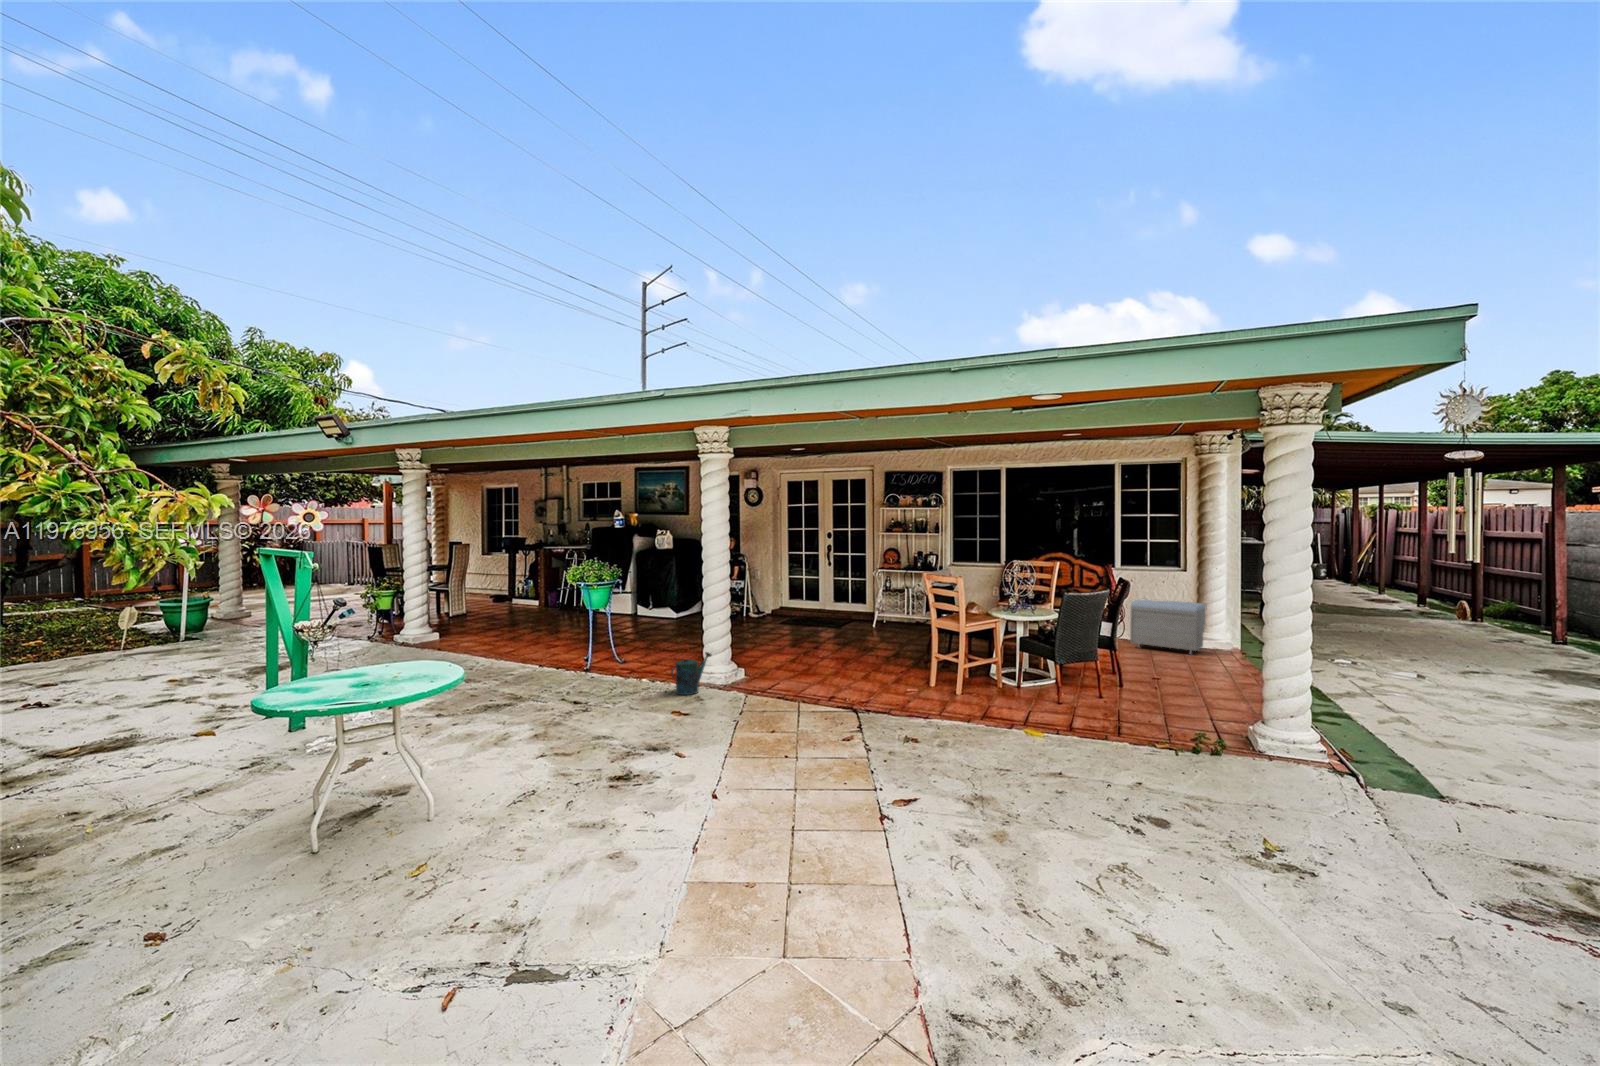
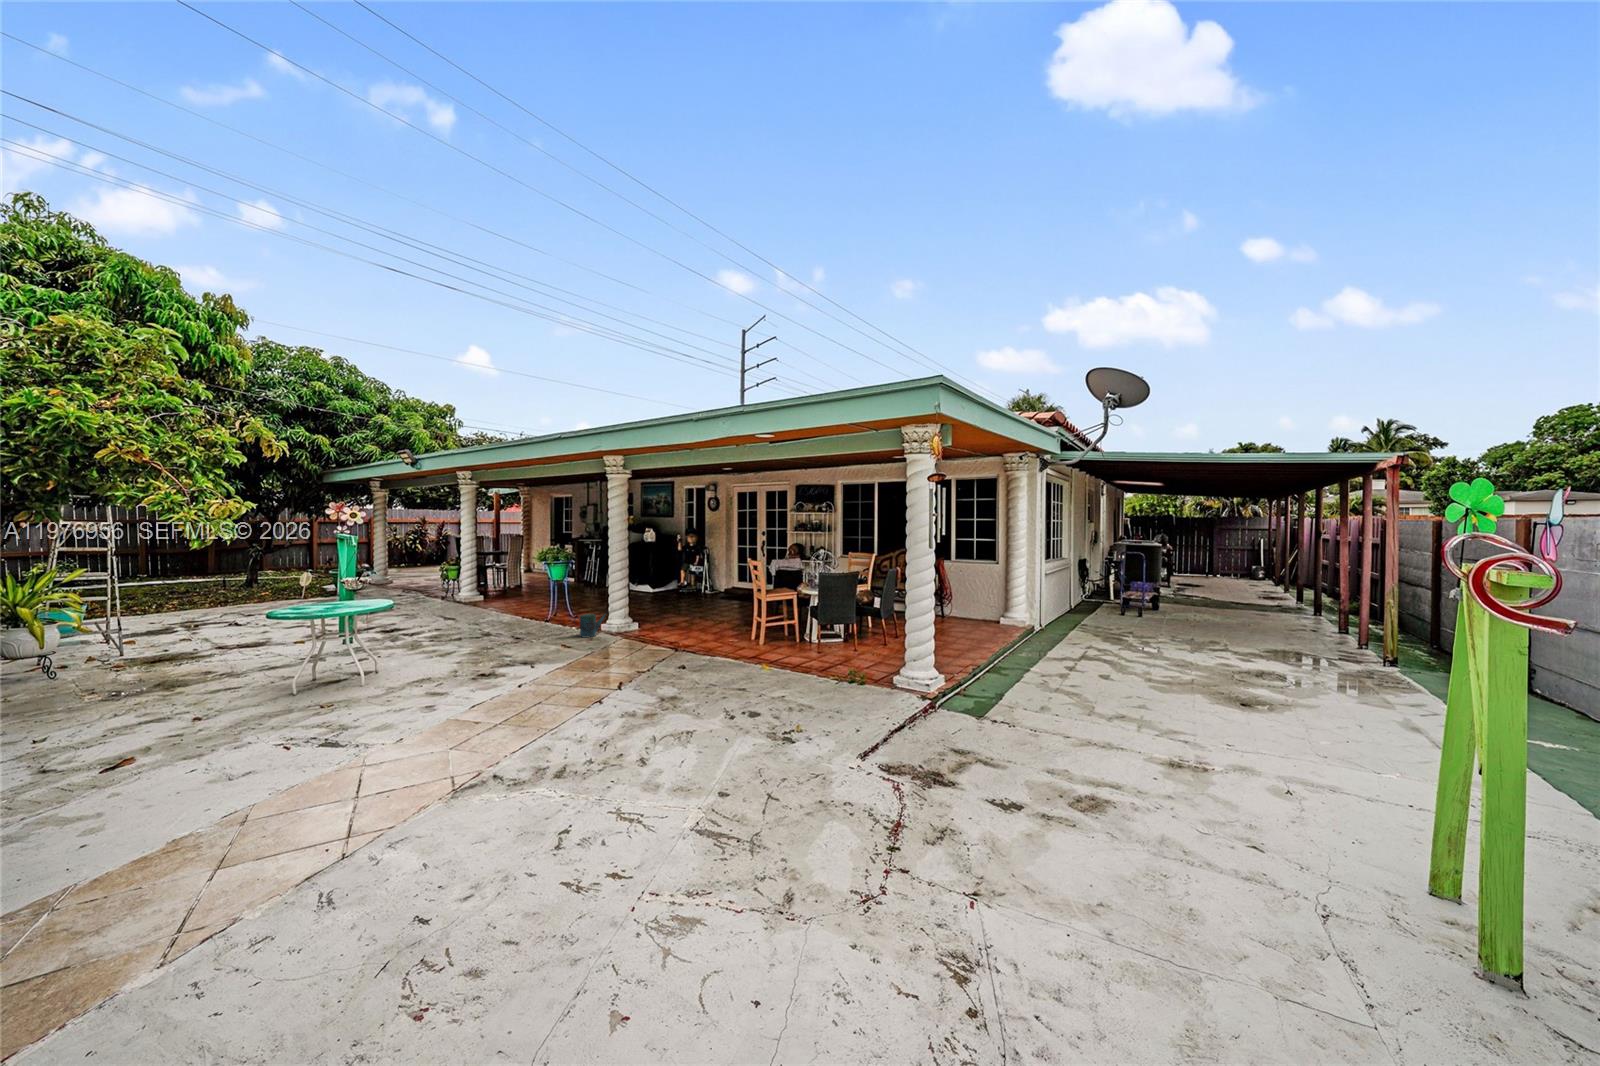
storage bench: present [1130,600,1205,654] -> none [957,585,1014,630]

